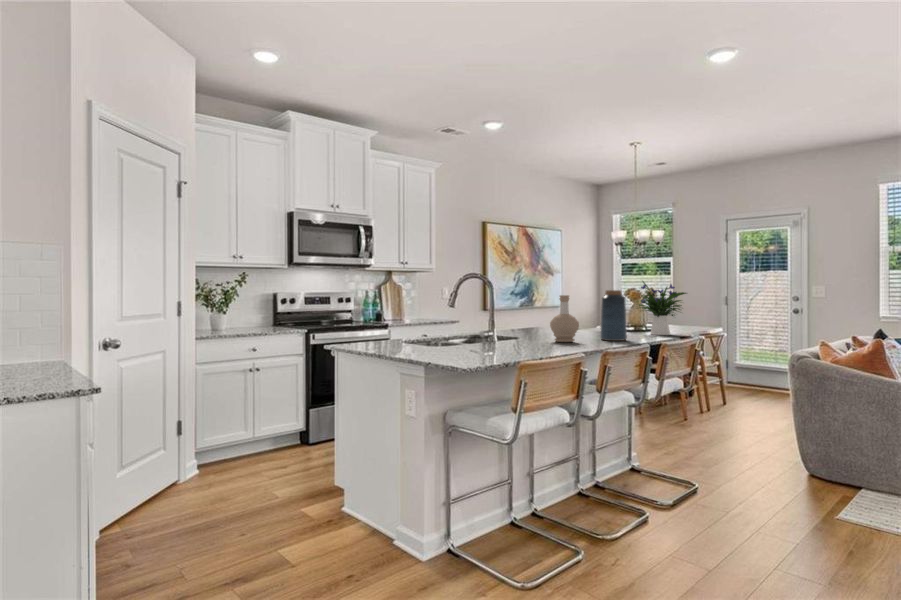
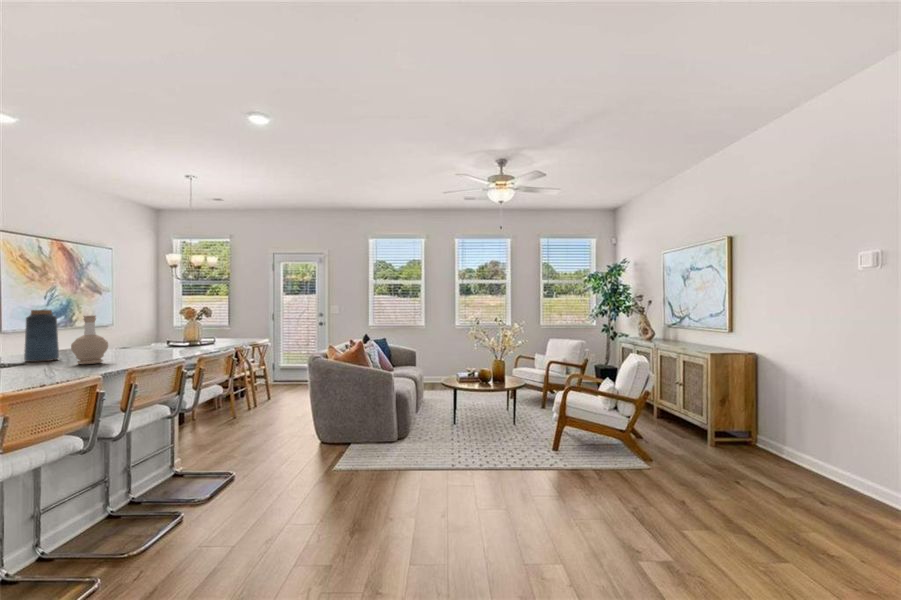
flower arrangement: present [639,282,686,335] -> none [179,300,230,348]
vase: present [600,290,627,341] -> present [24,310,59,362]

